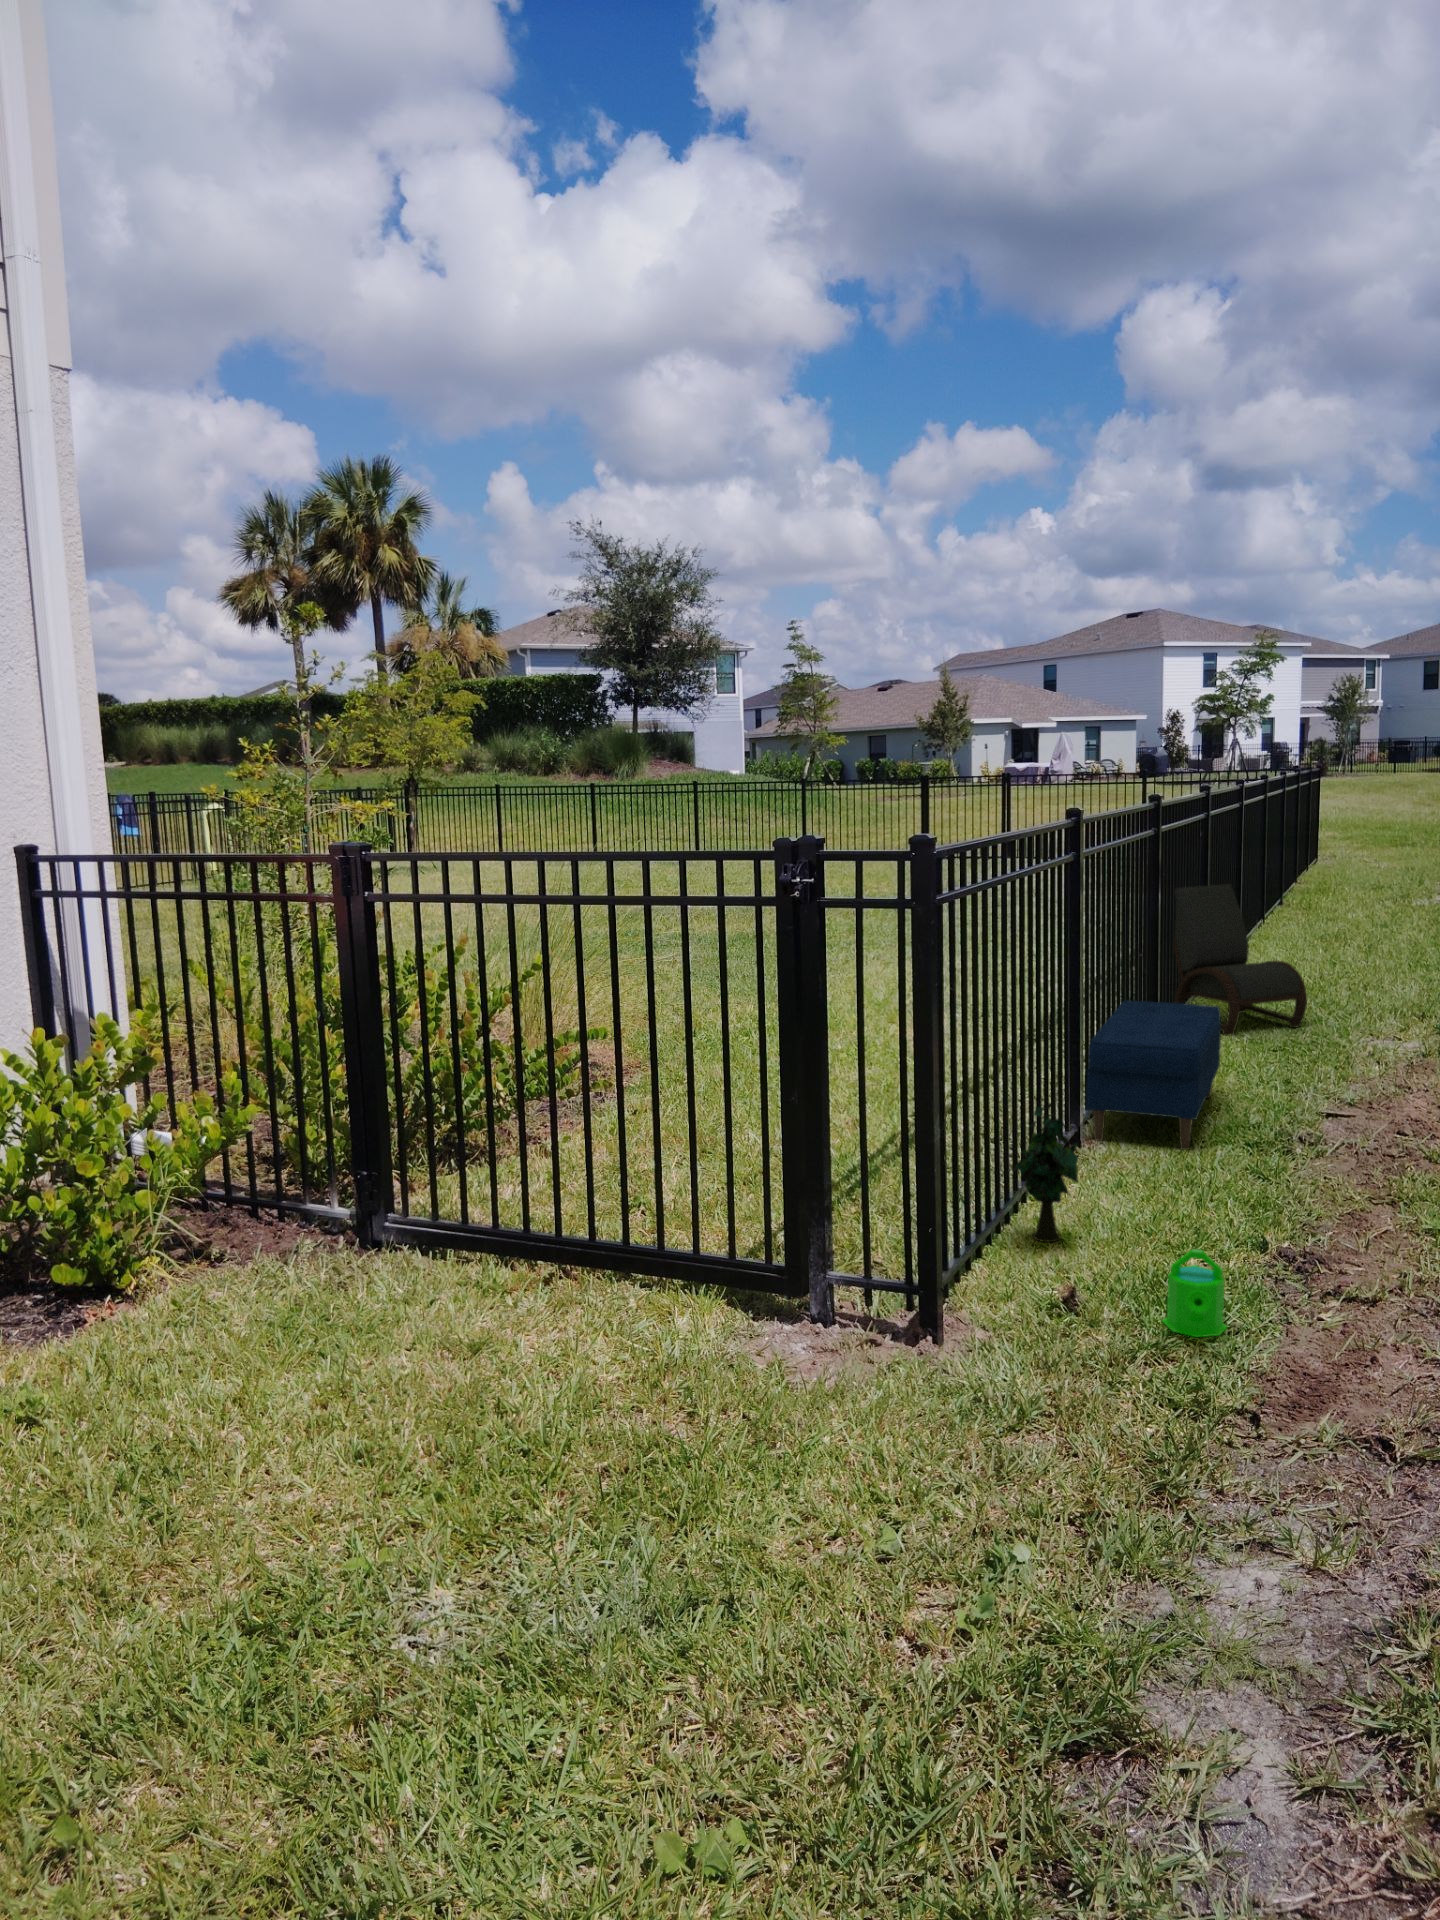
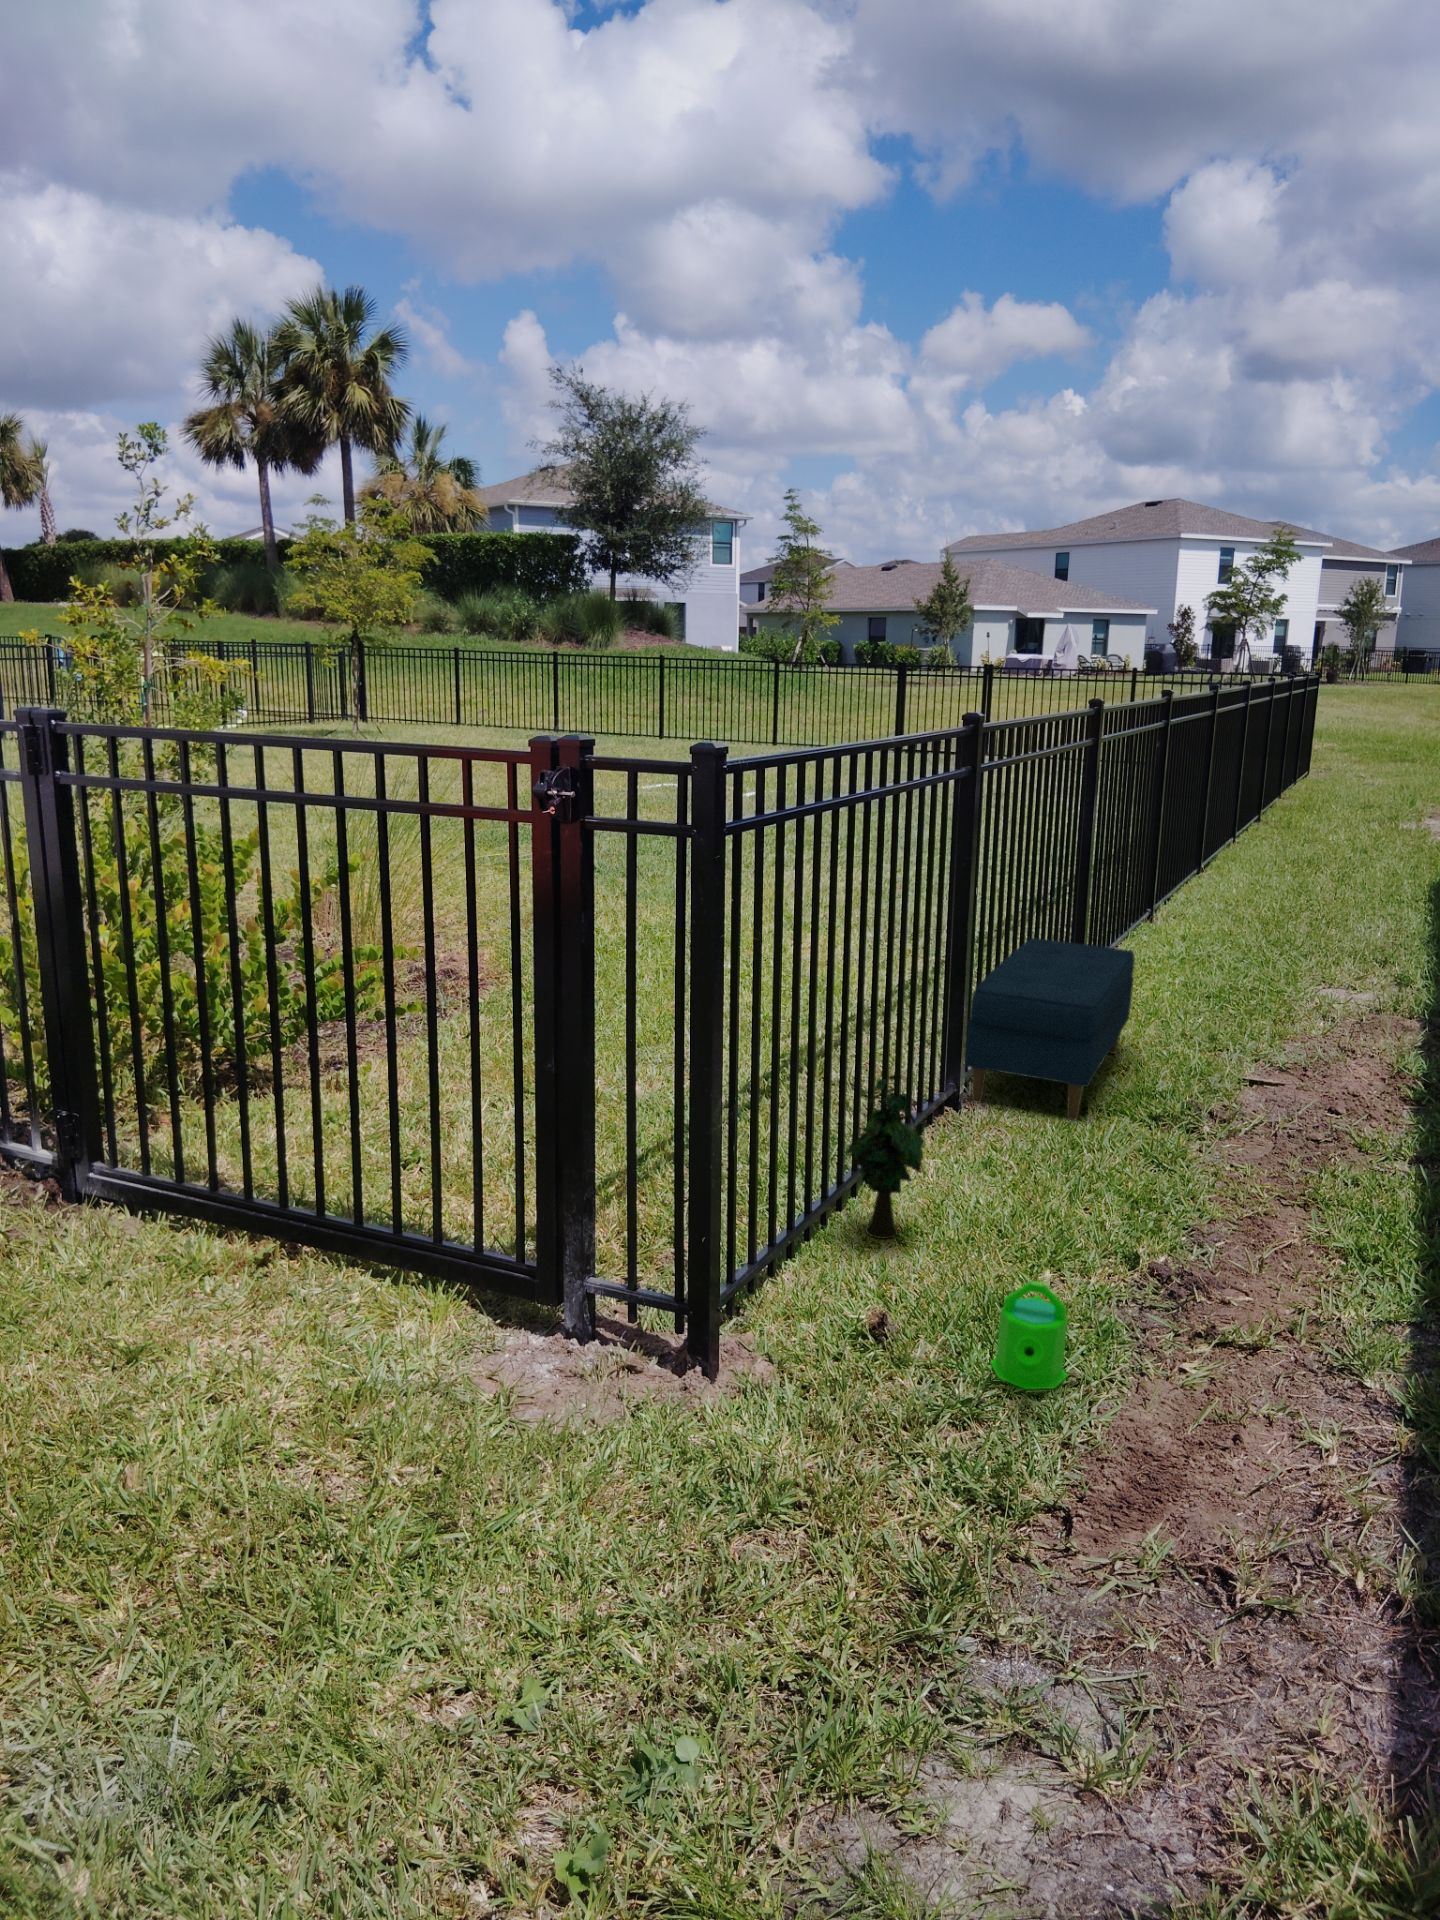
lounge chair: present [1174,884,1307,1036] -> none [1095,806,1244,976]

